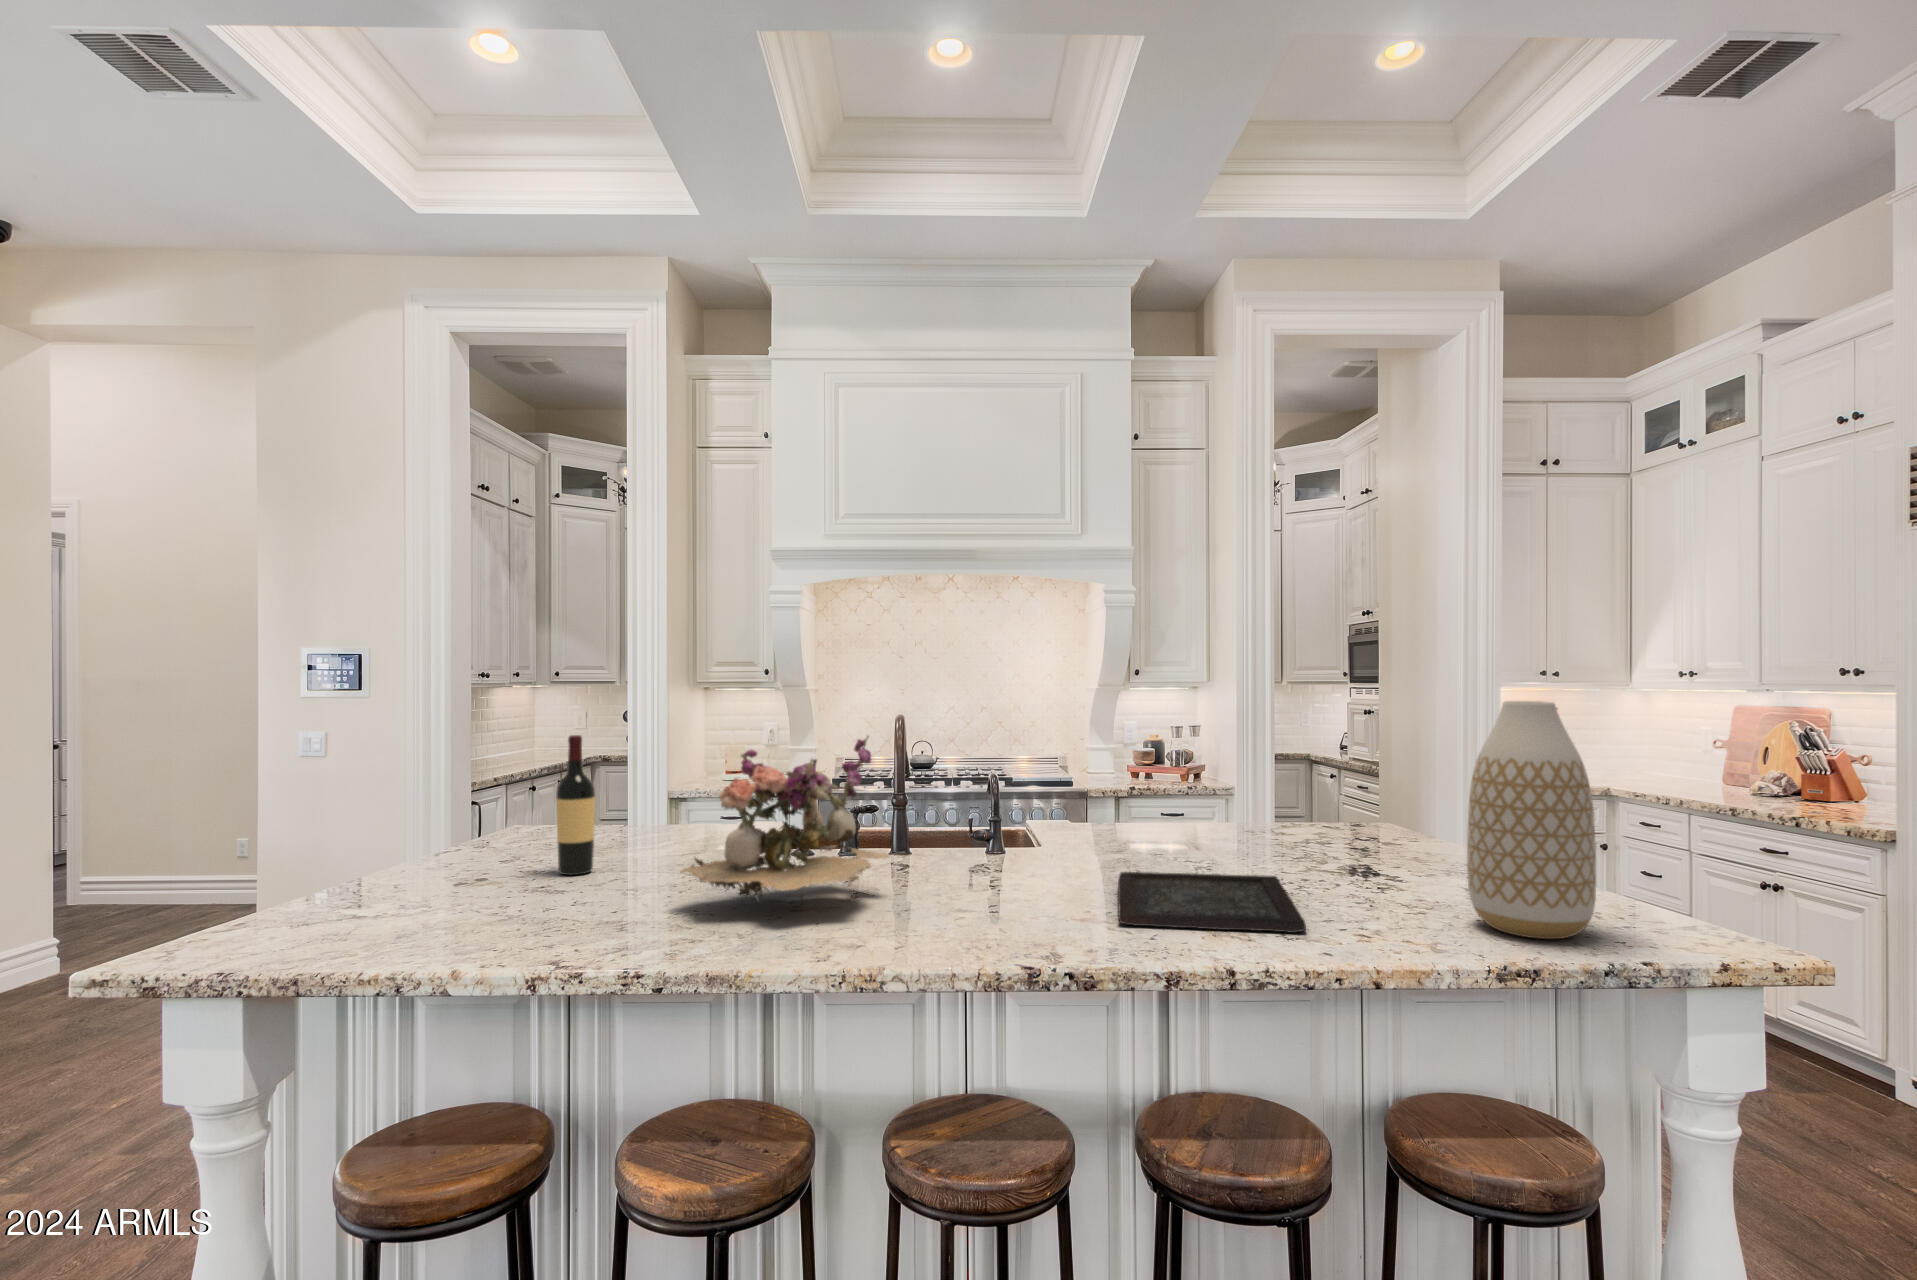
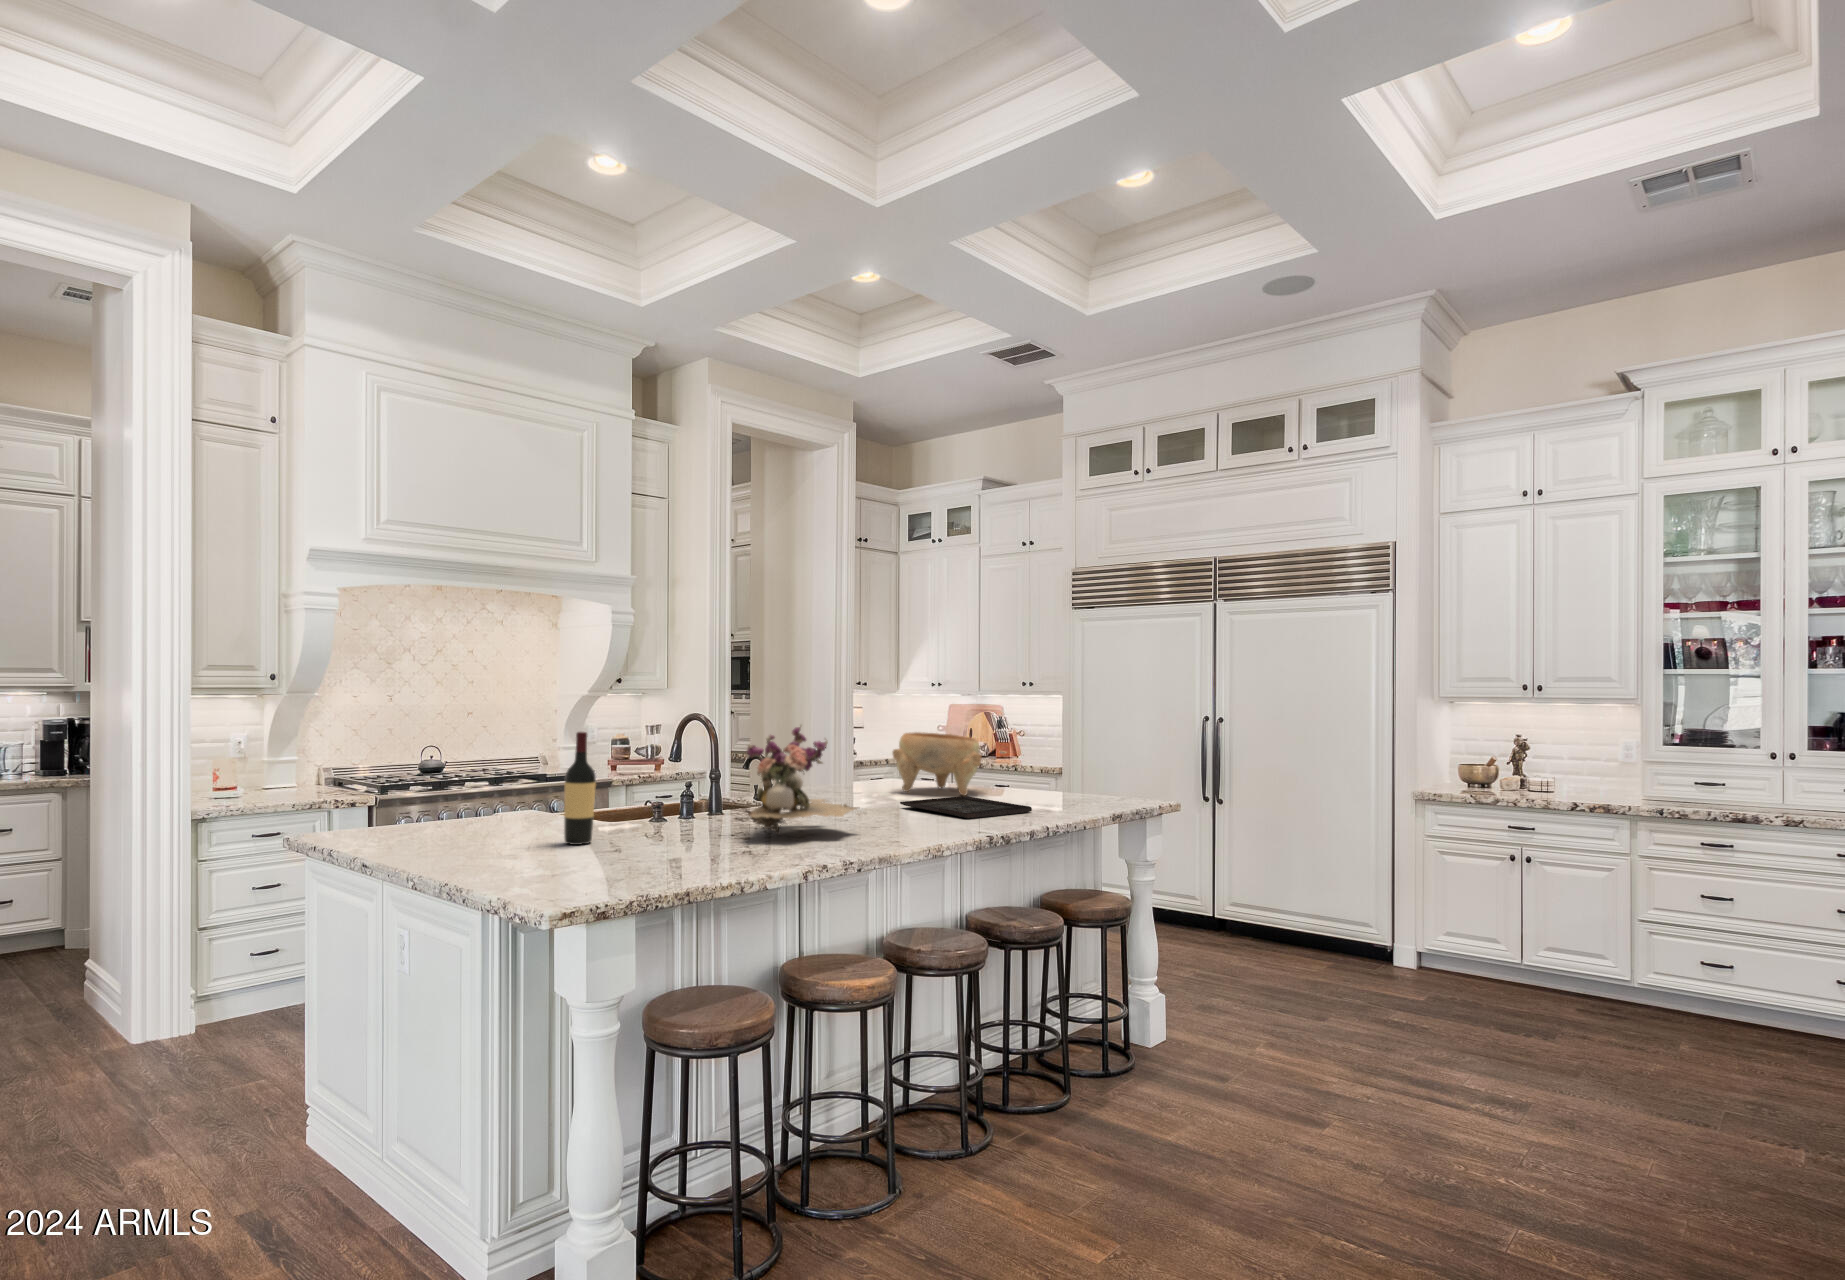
vase: present [1467,701,1596,939] -> none [1061,700,1112,804]
decorative bowl: none [1227,753,1387,873] -> present [893,732,981,795]

